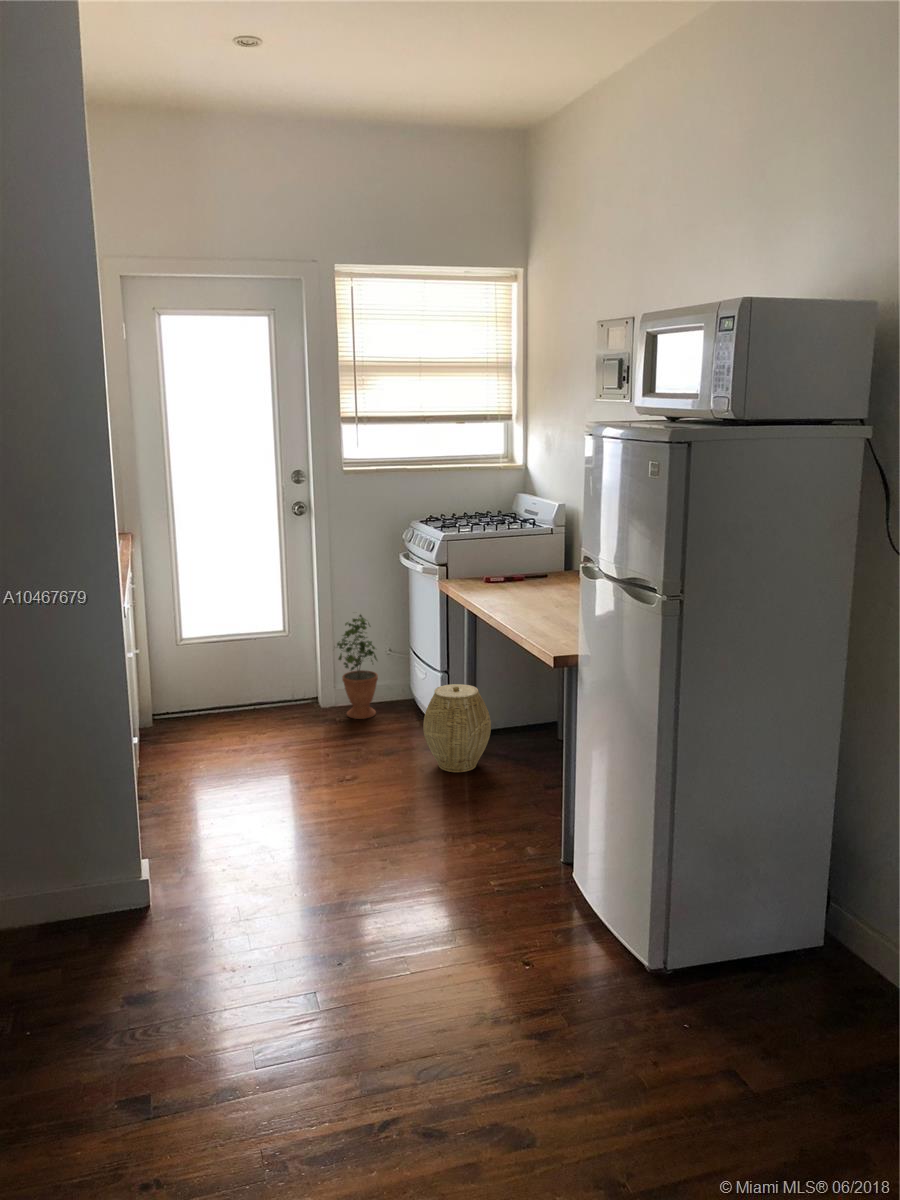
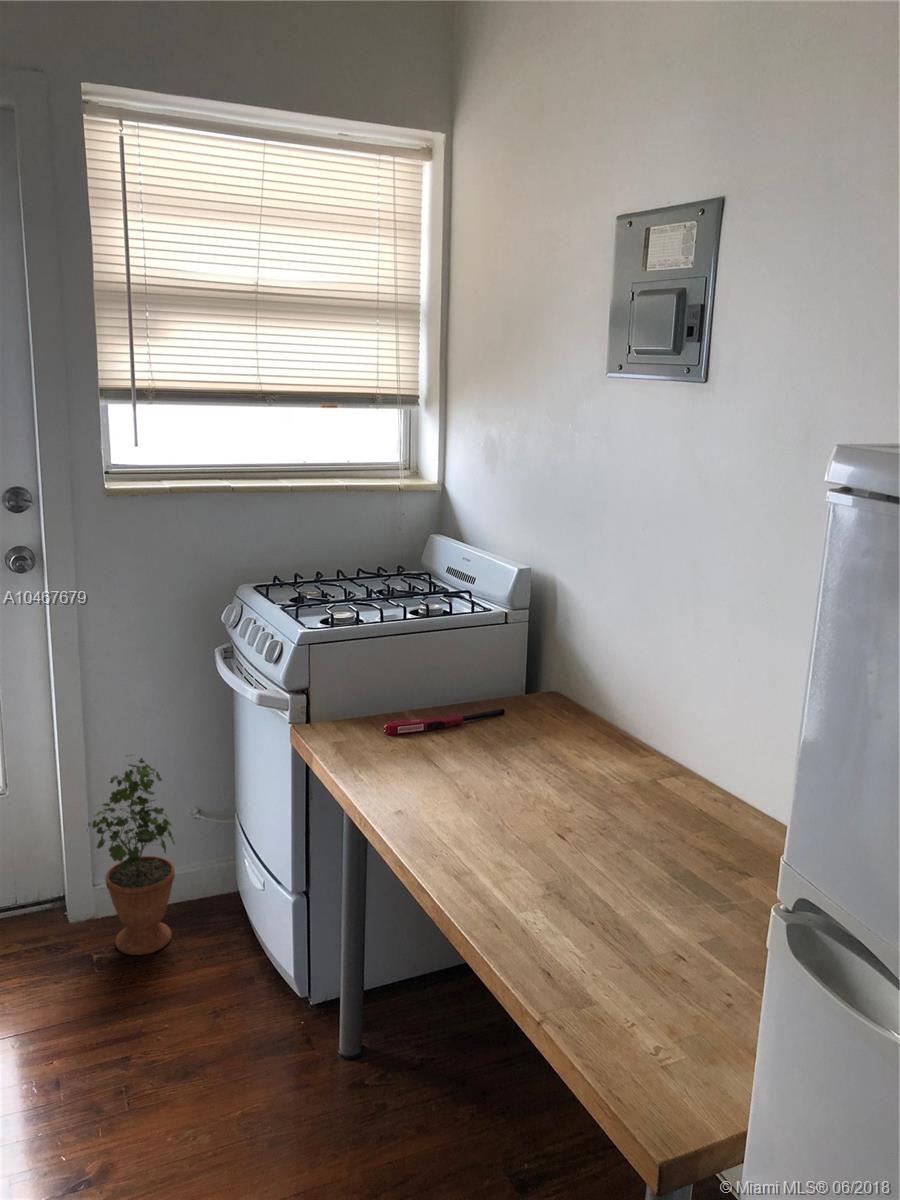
woven basket: present [423,684,491,772] -> none [258,944,398,1139]

